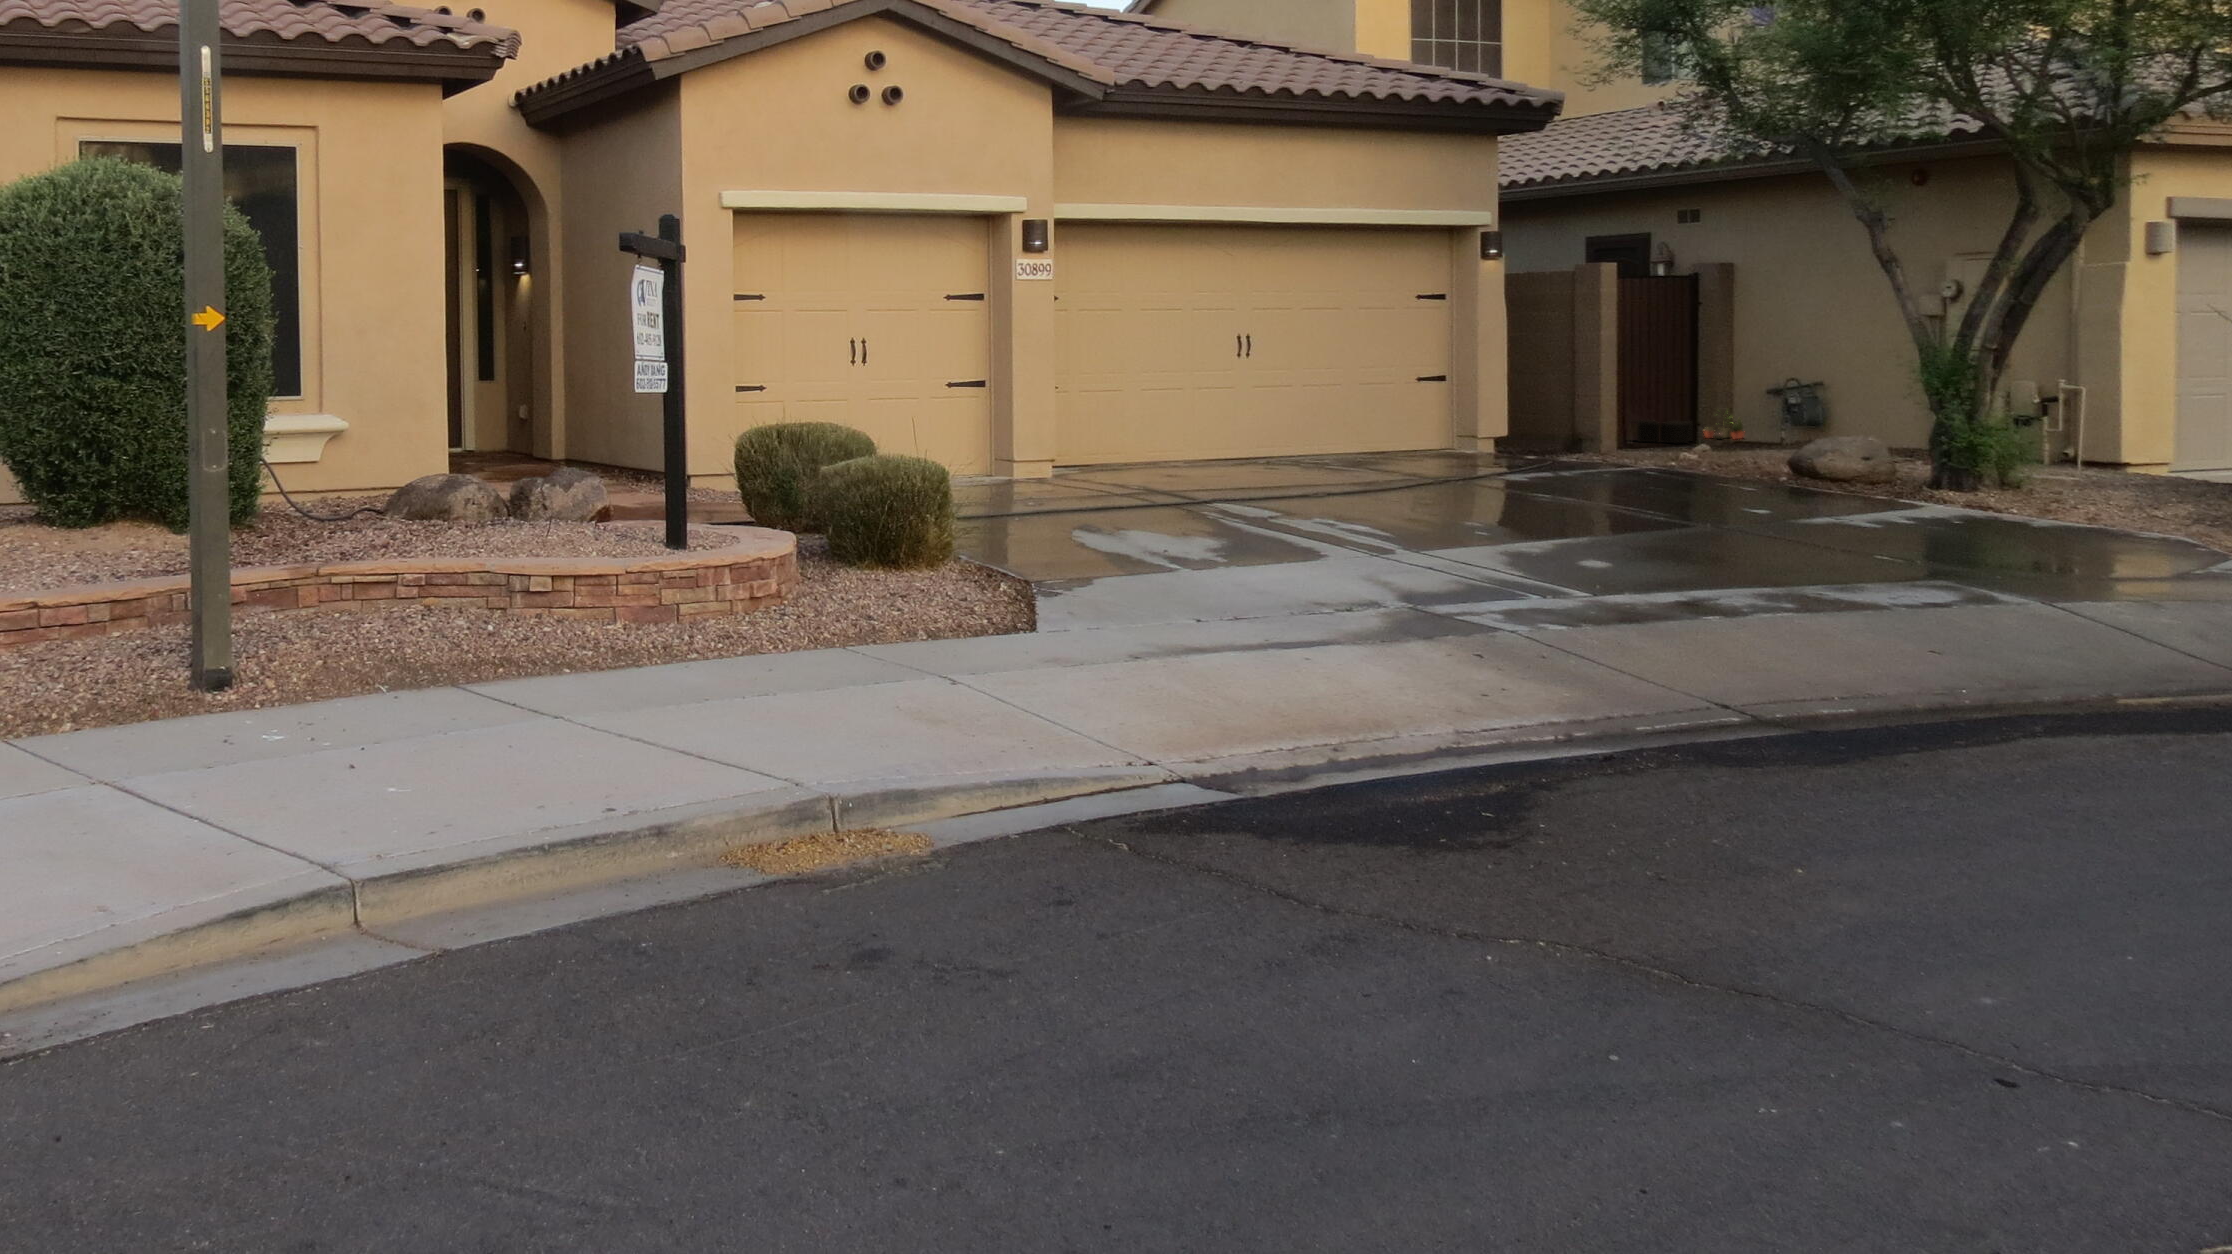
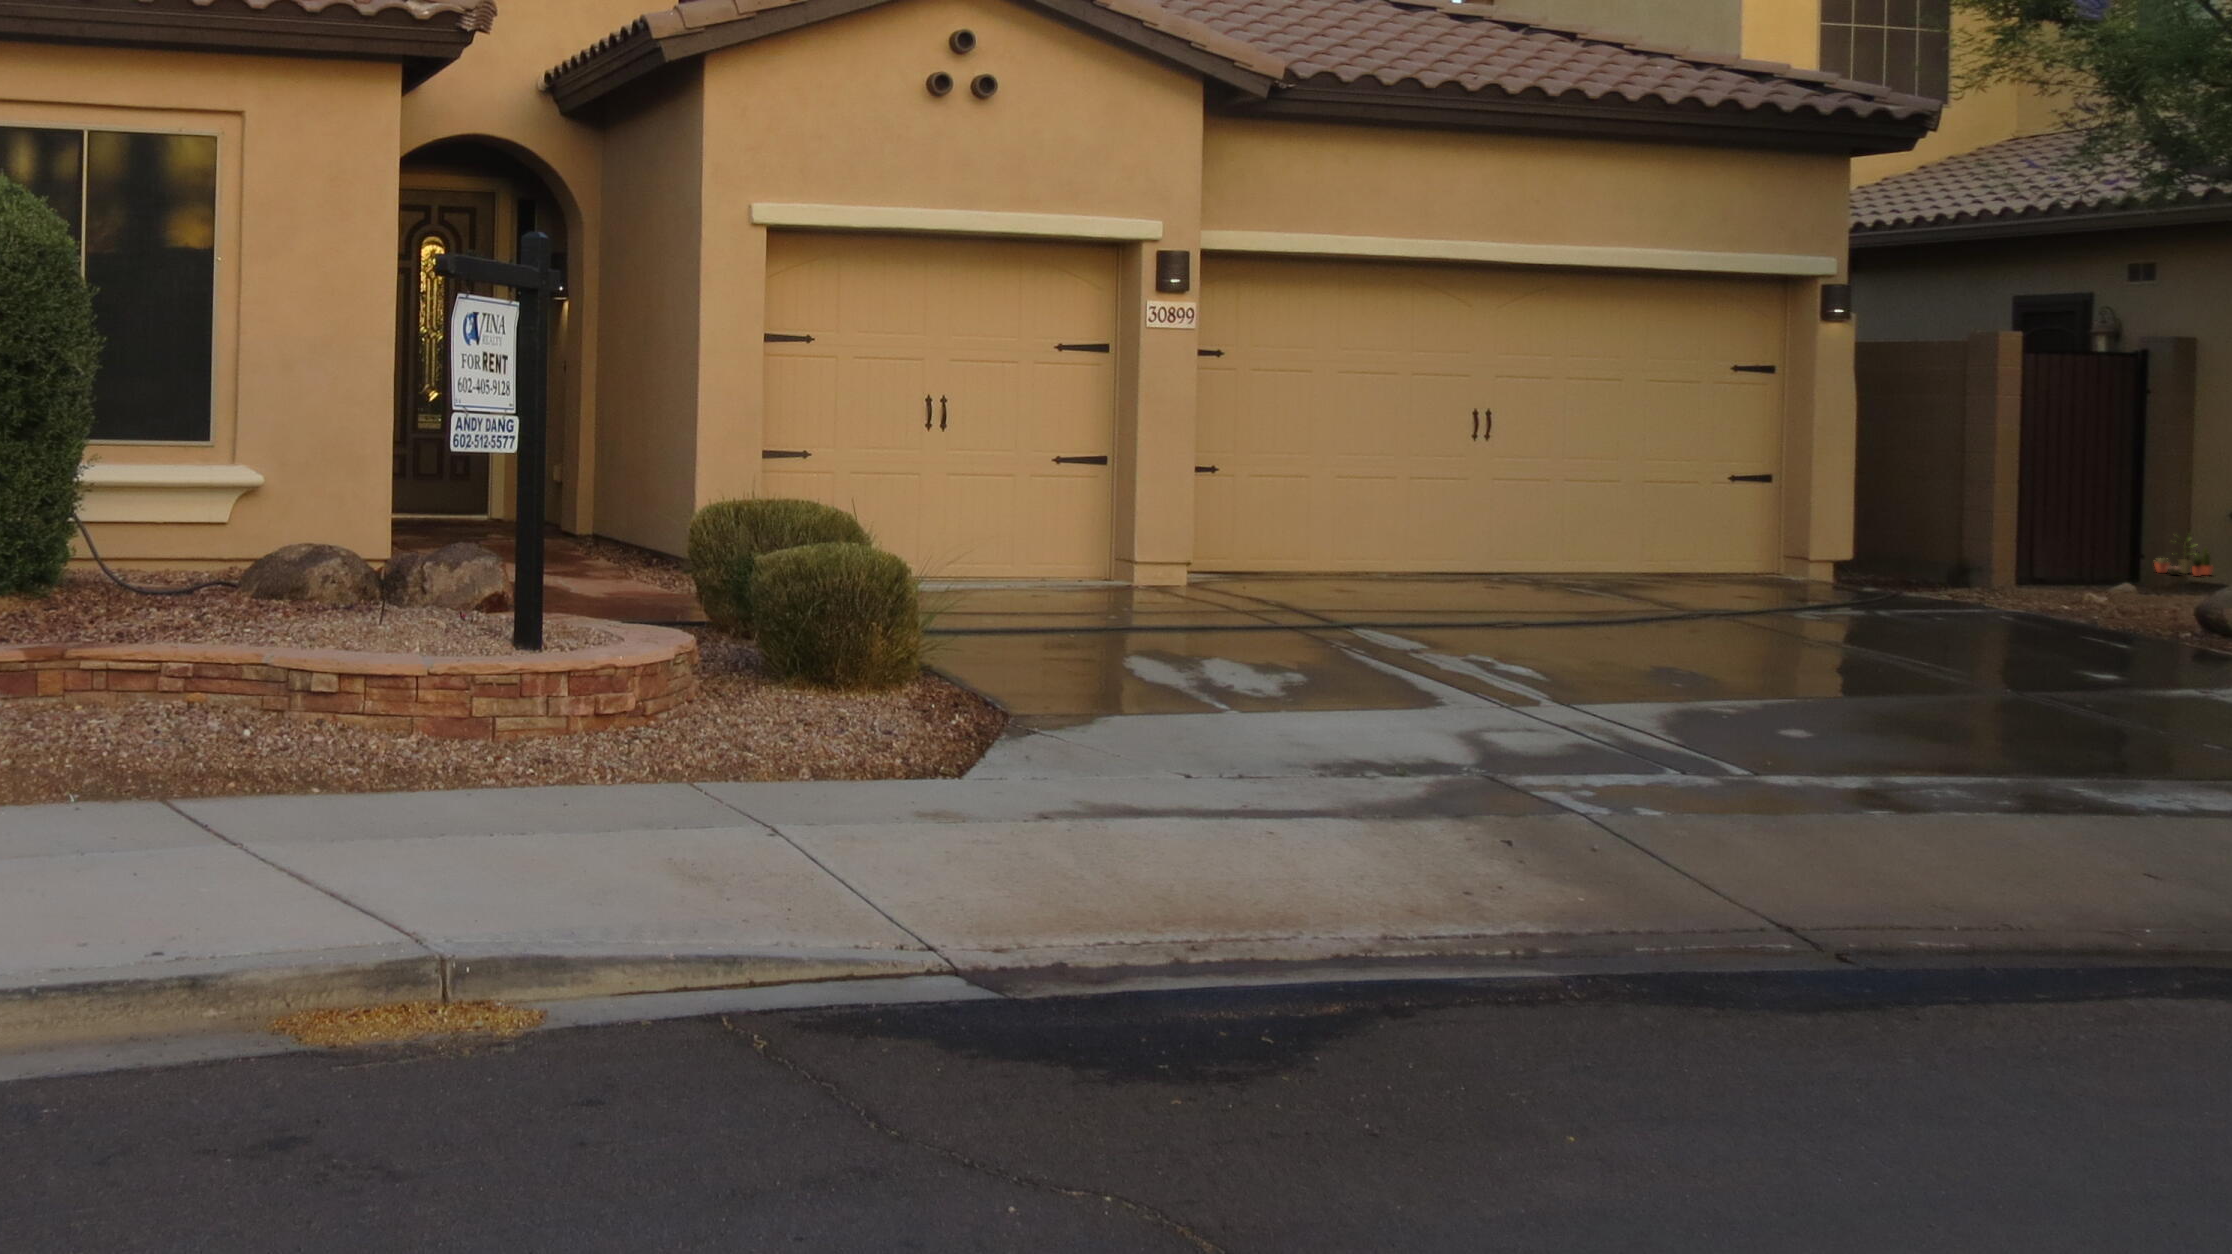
storage bin: present [1635,420,1693,443] -> none [2043,544,2138,578]

